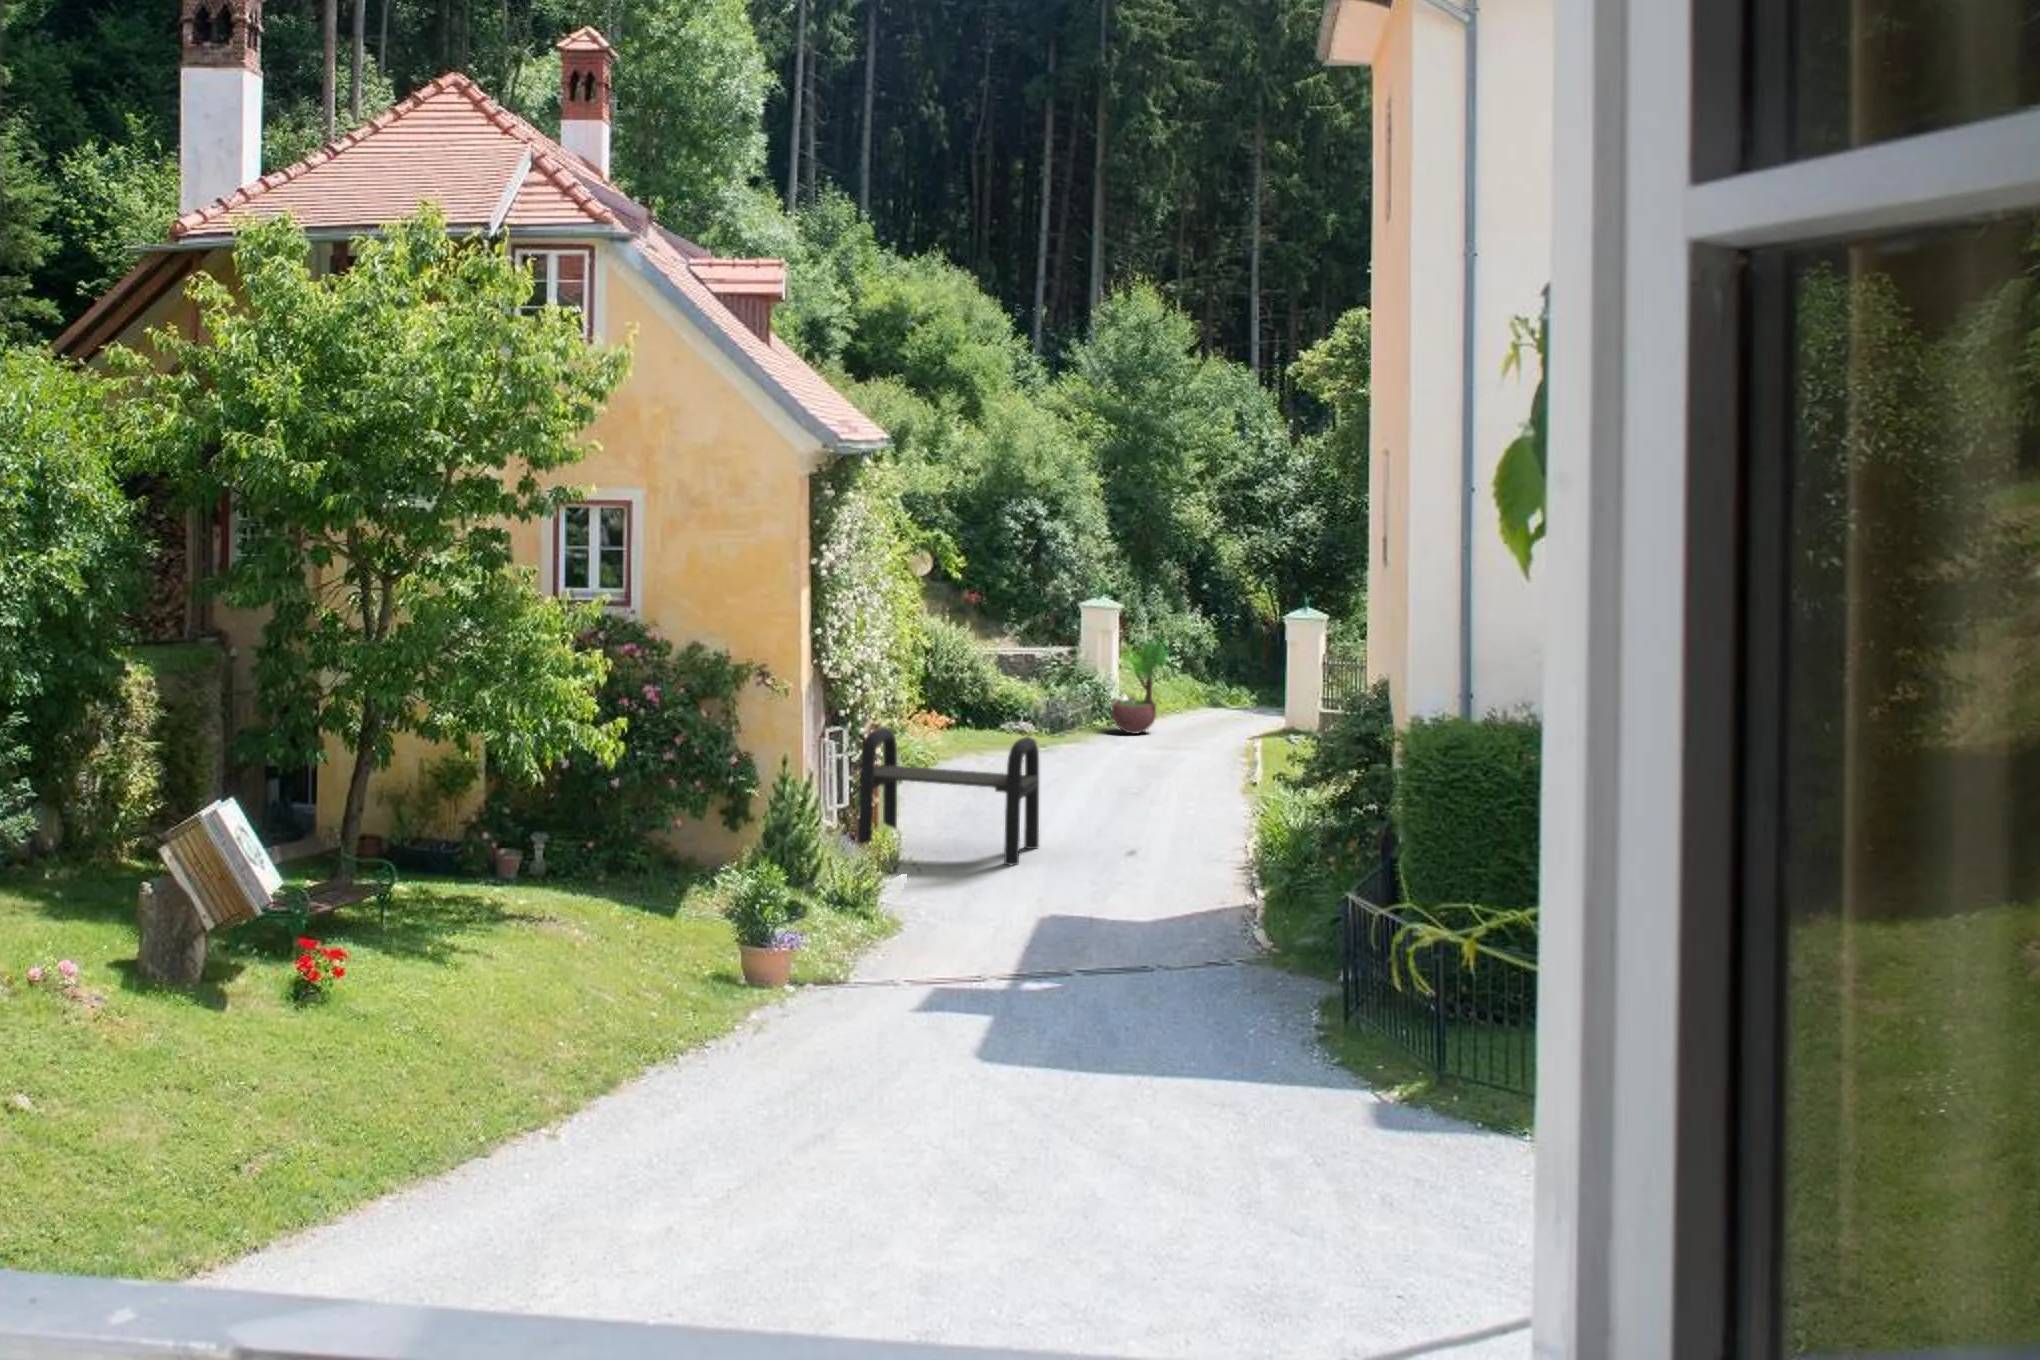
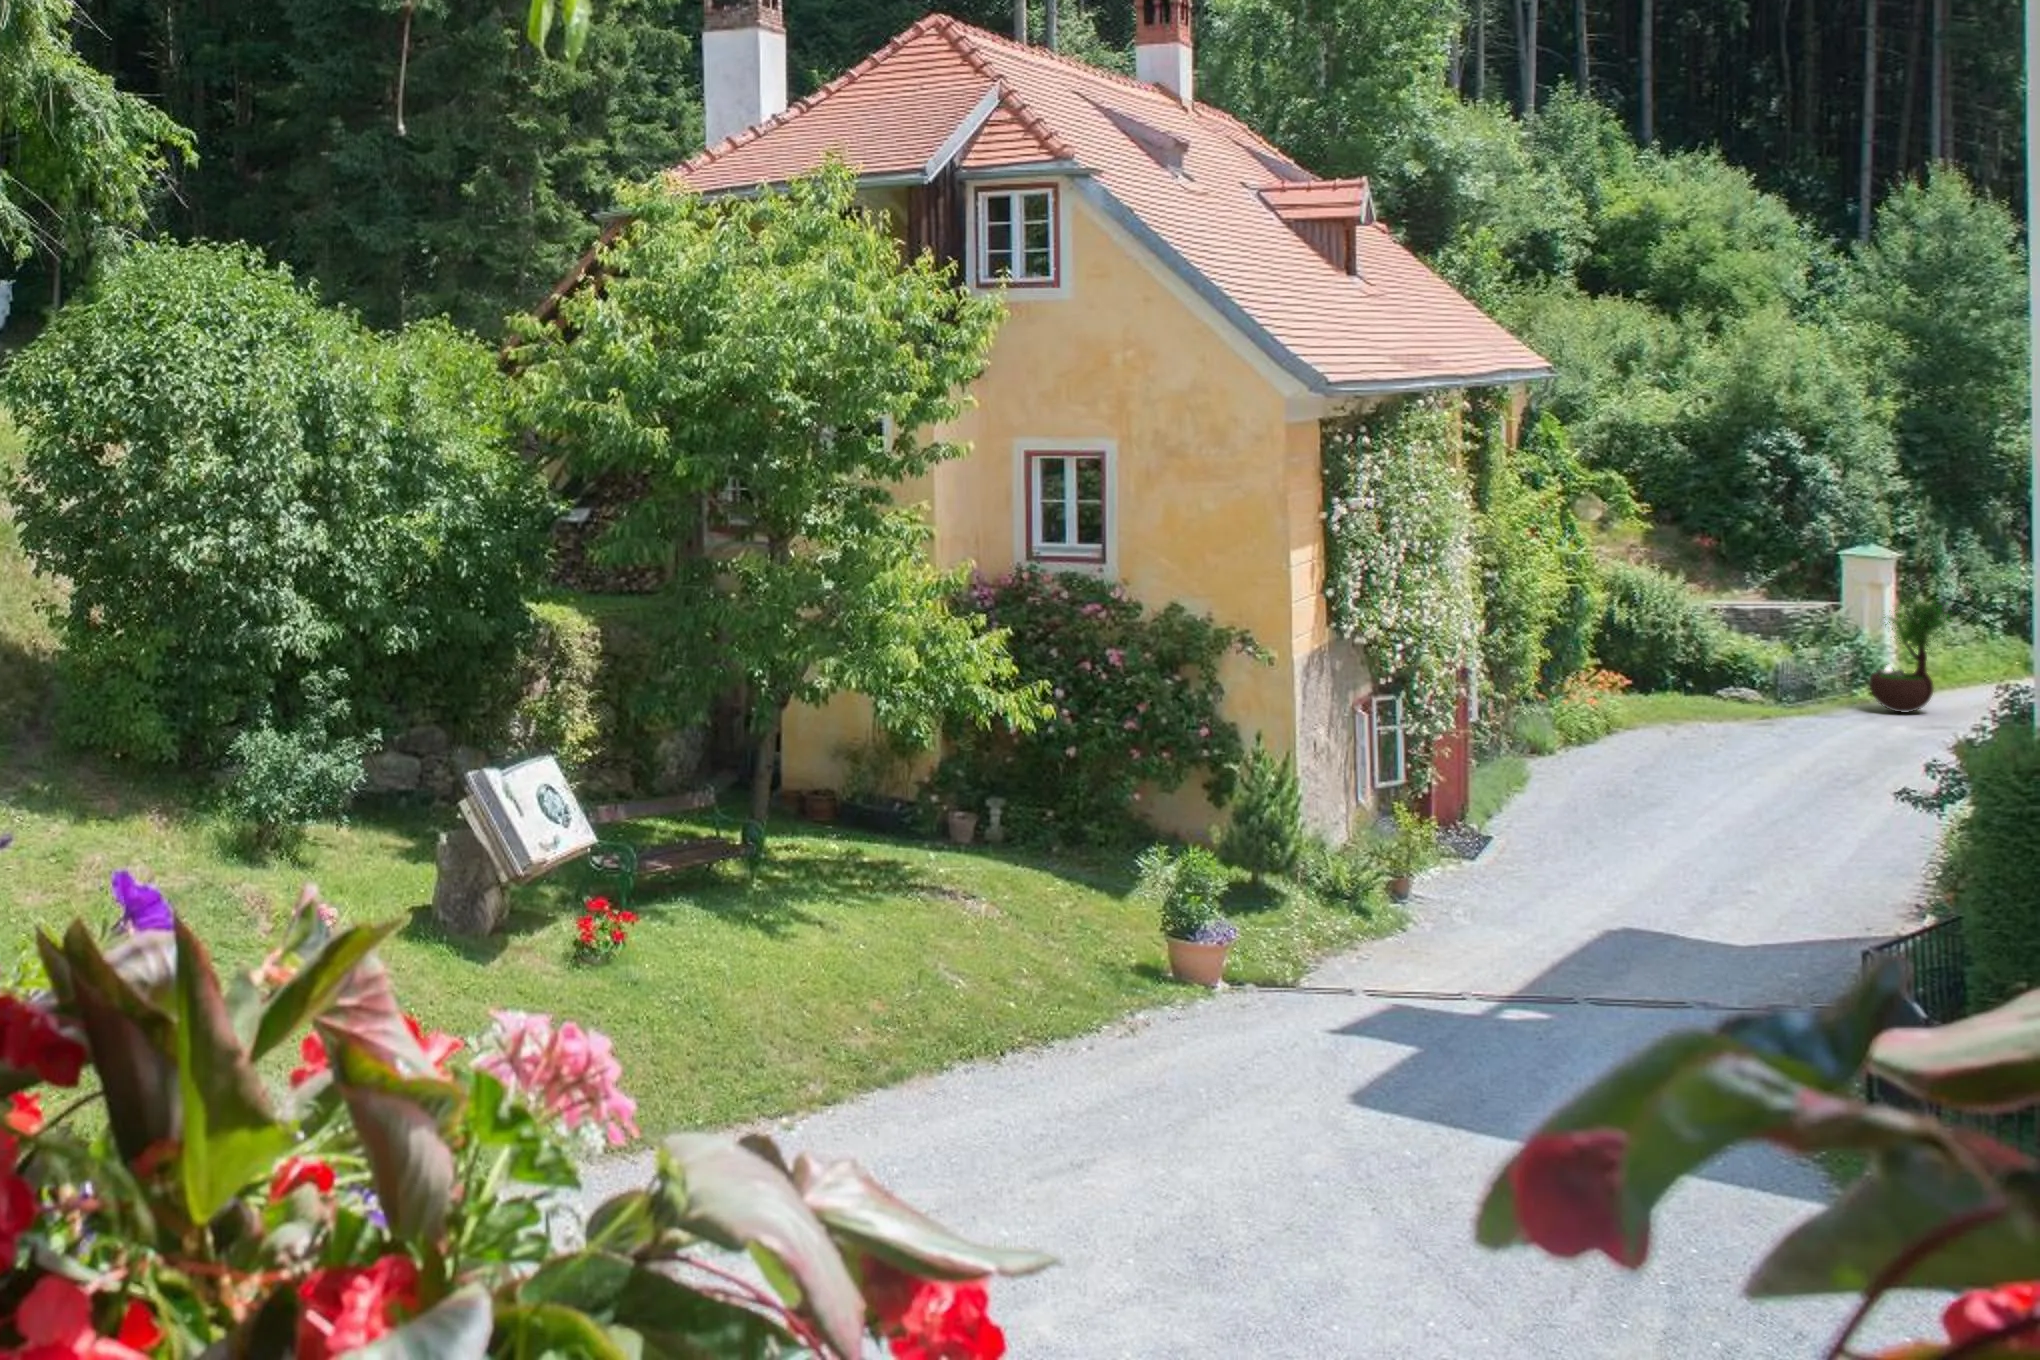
bench: present [858,727,1039,865] -> none [1419,698,1656,873]

